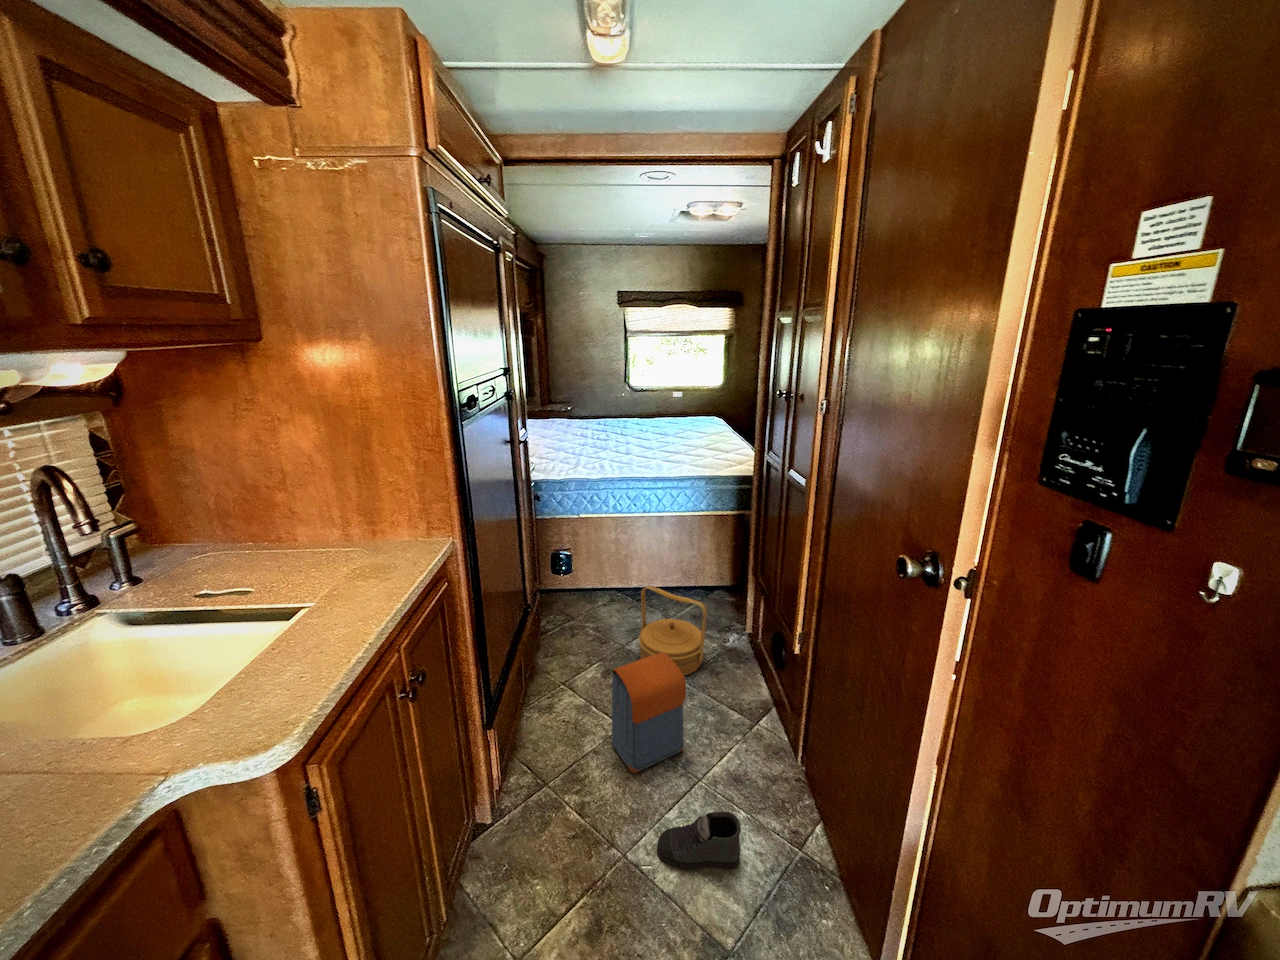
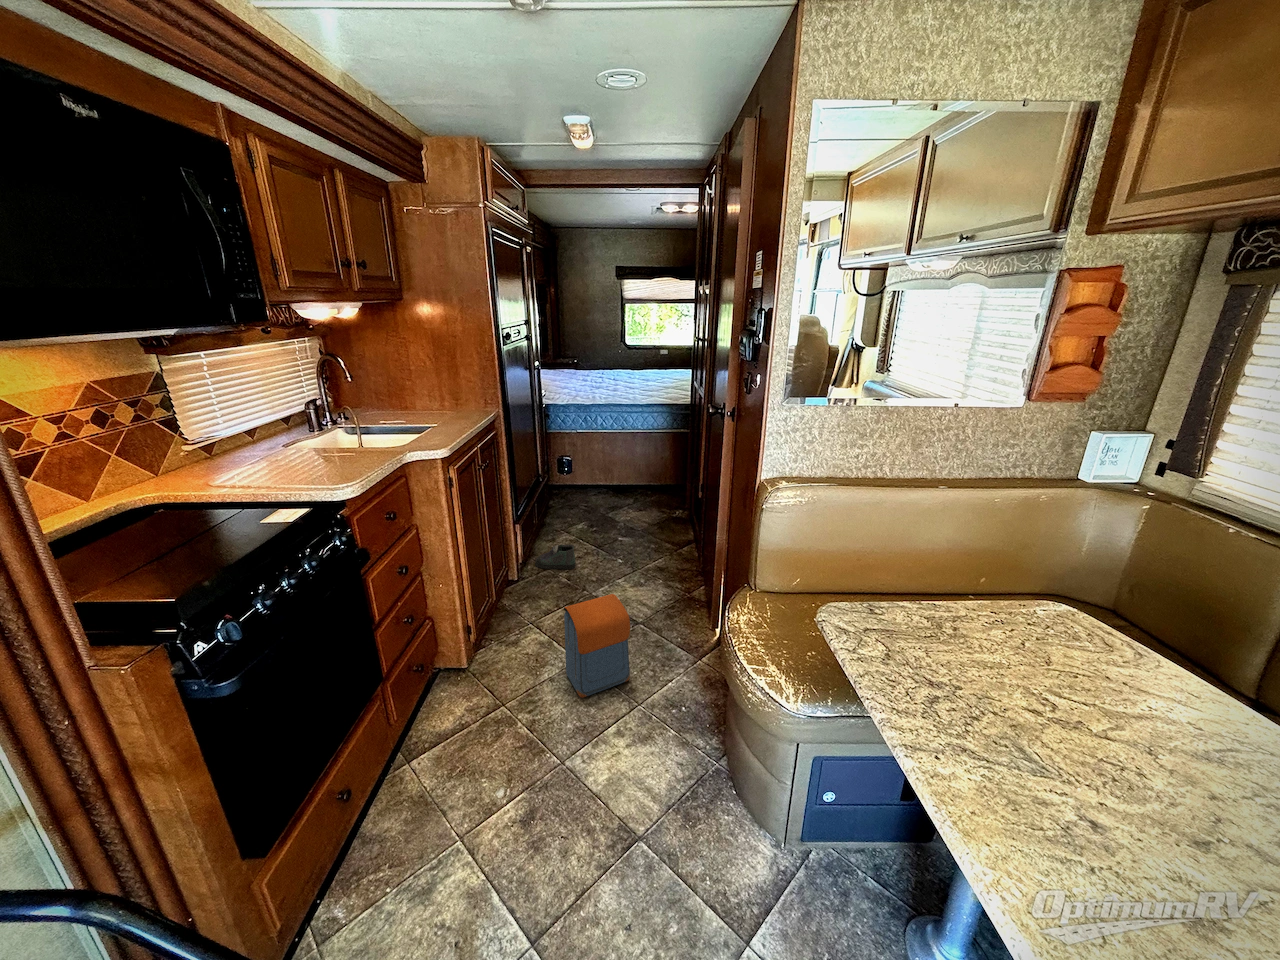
basket: present [639,586,707,676] -> none [603,537,663,619]
shoe: present [657,812,741,870] -> present [535,545,576,569]

